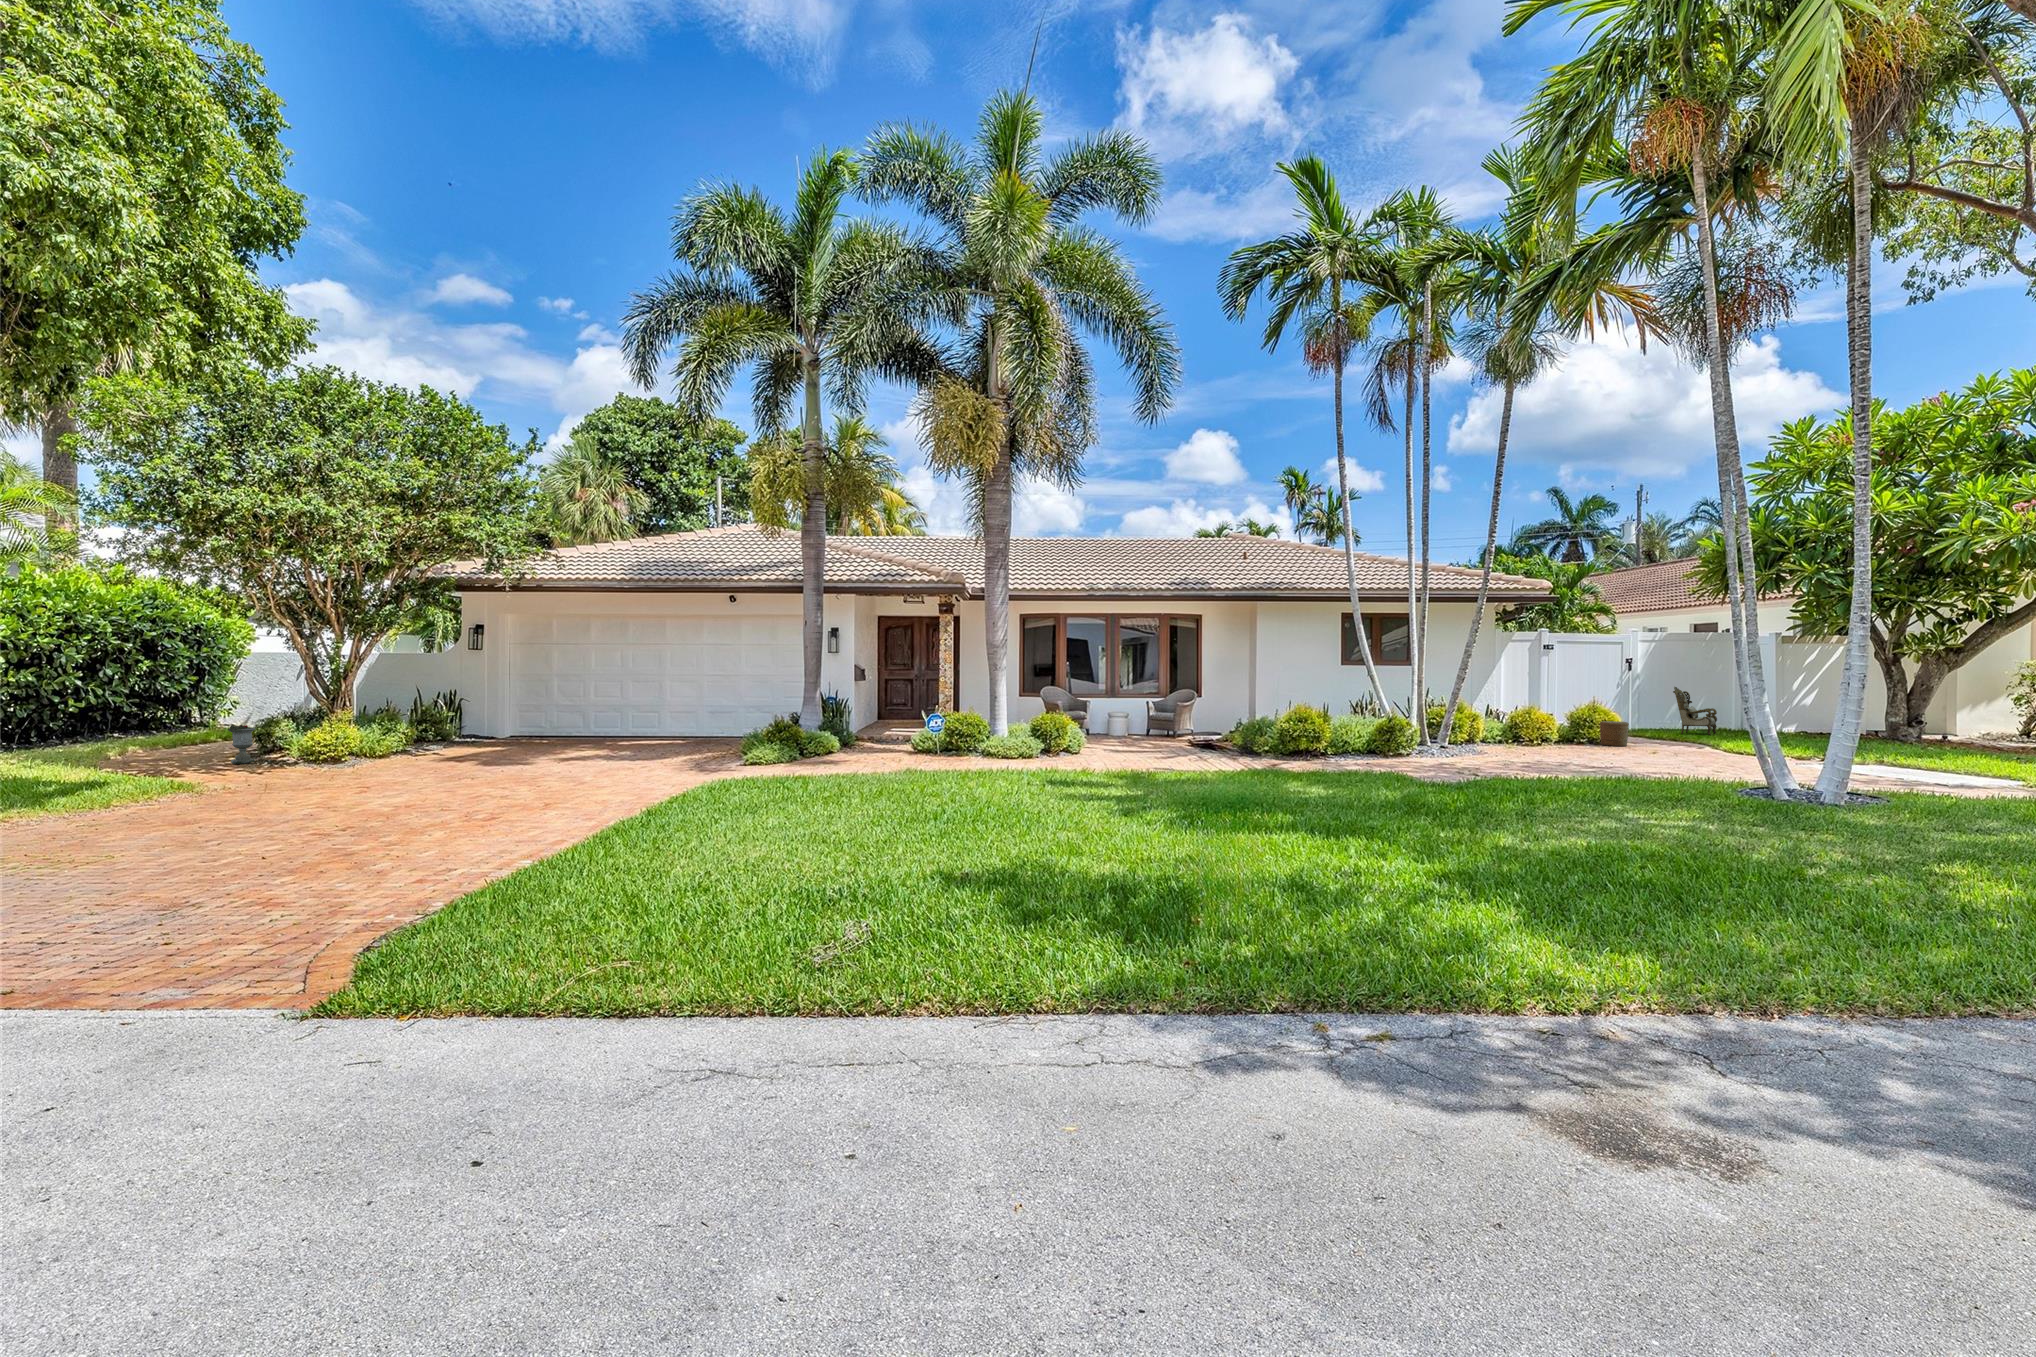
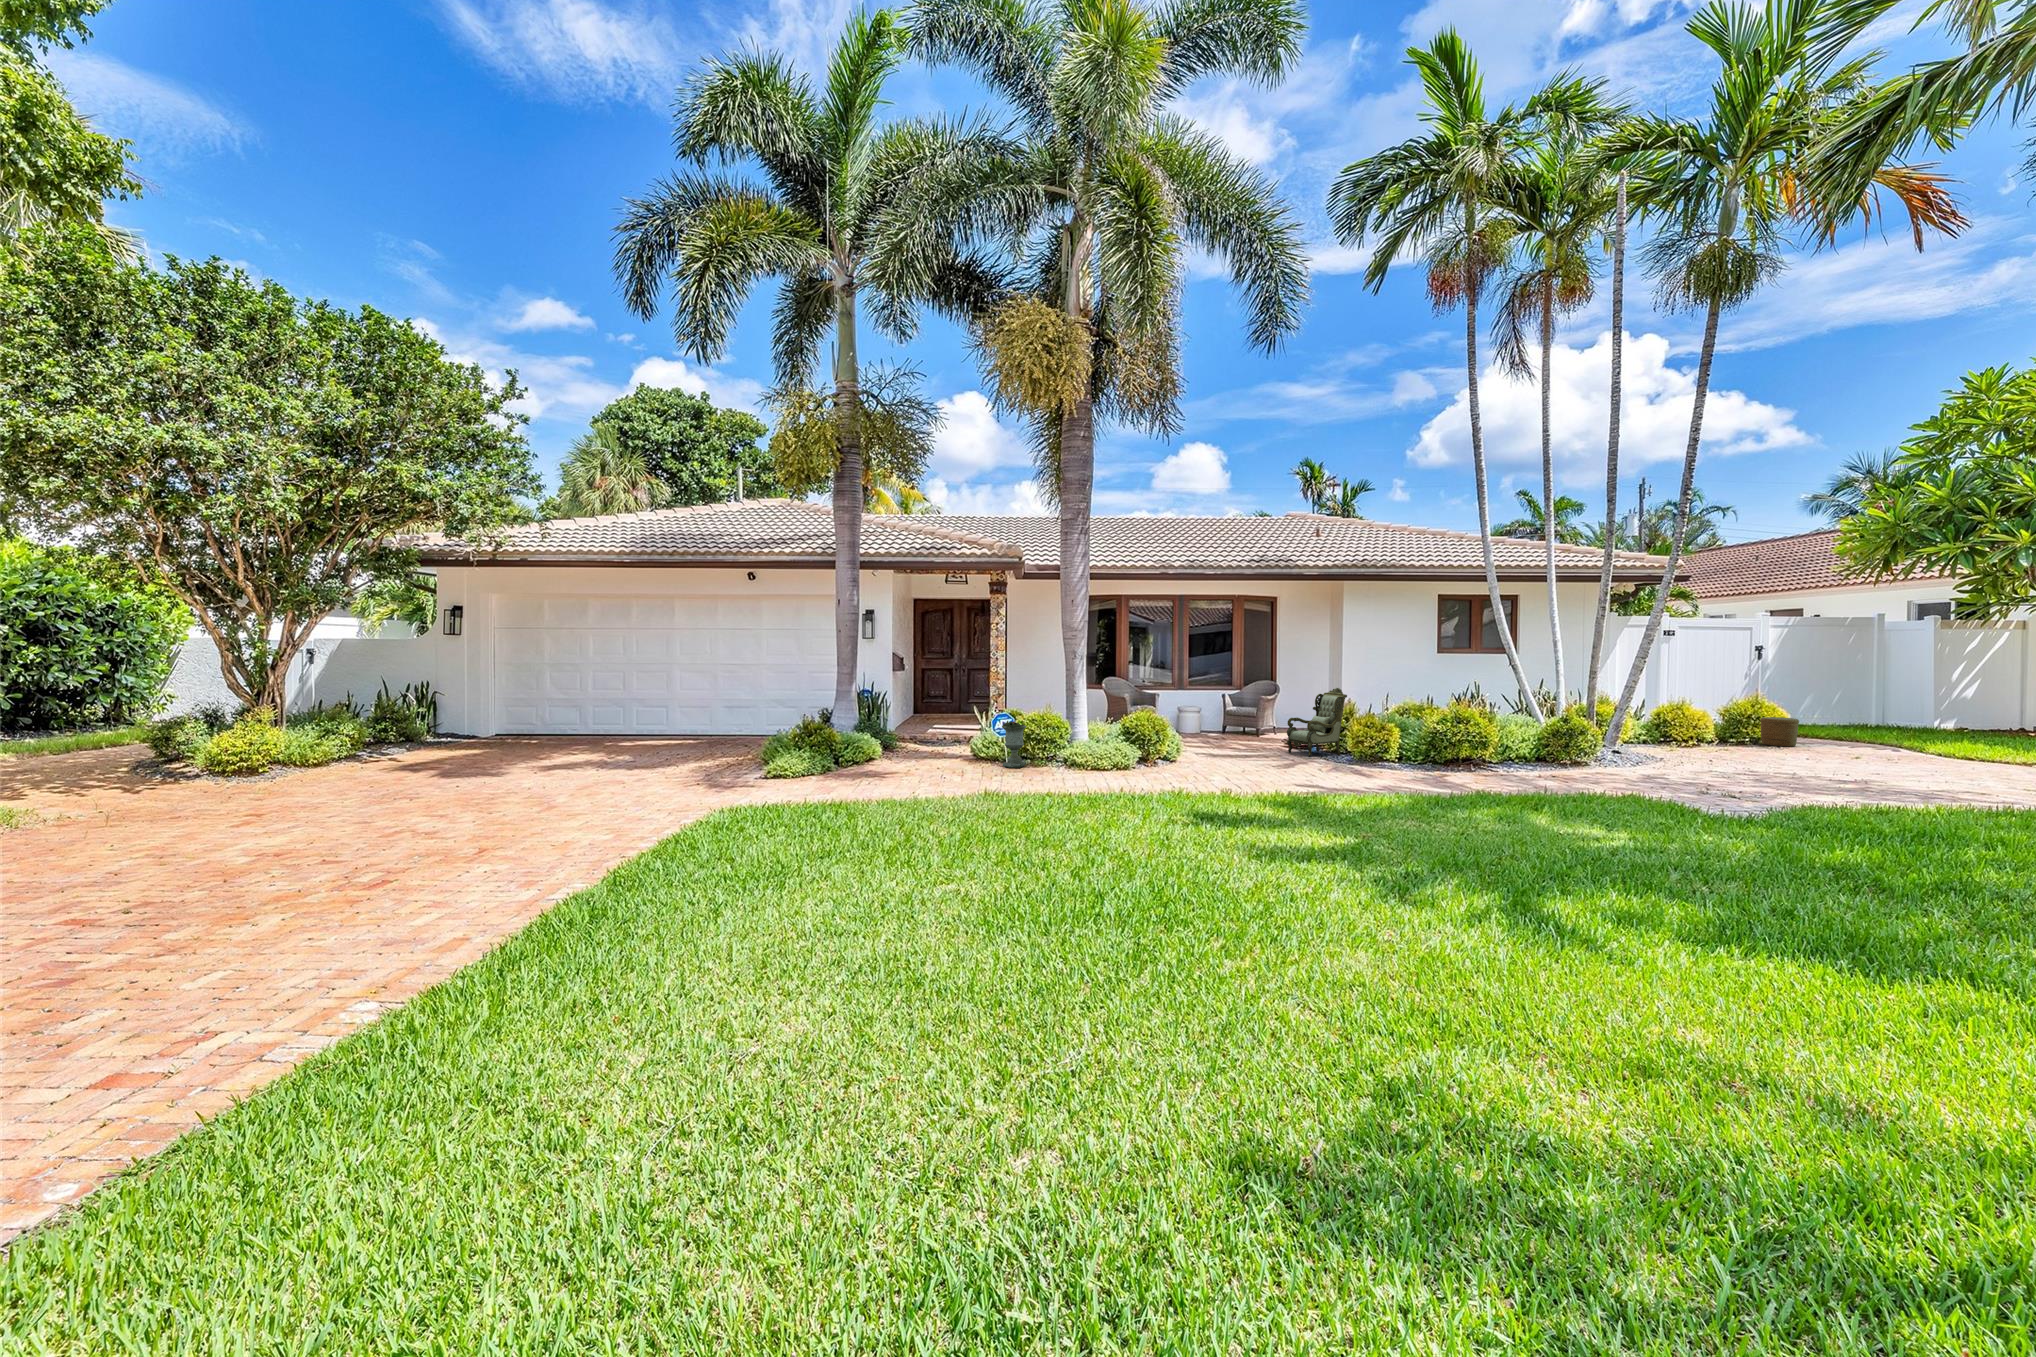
armchair: present [1673,687,1717,735] -> present [1287,688,1347,757]
planter: present [228,724,255,764] -> present [1002,721,1026,768]

